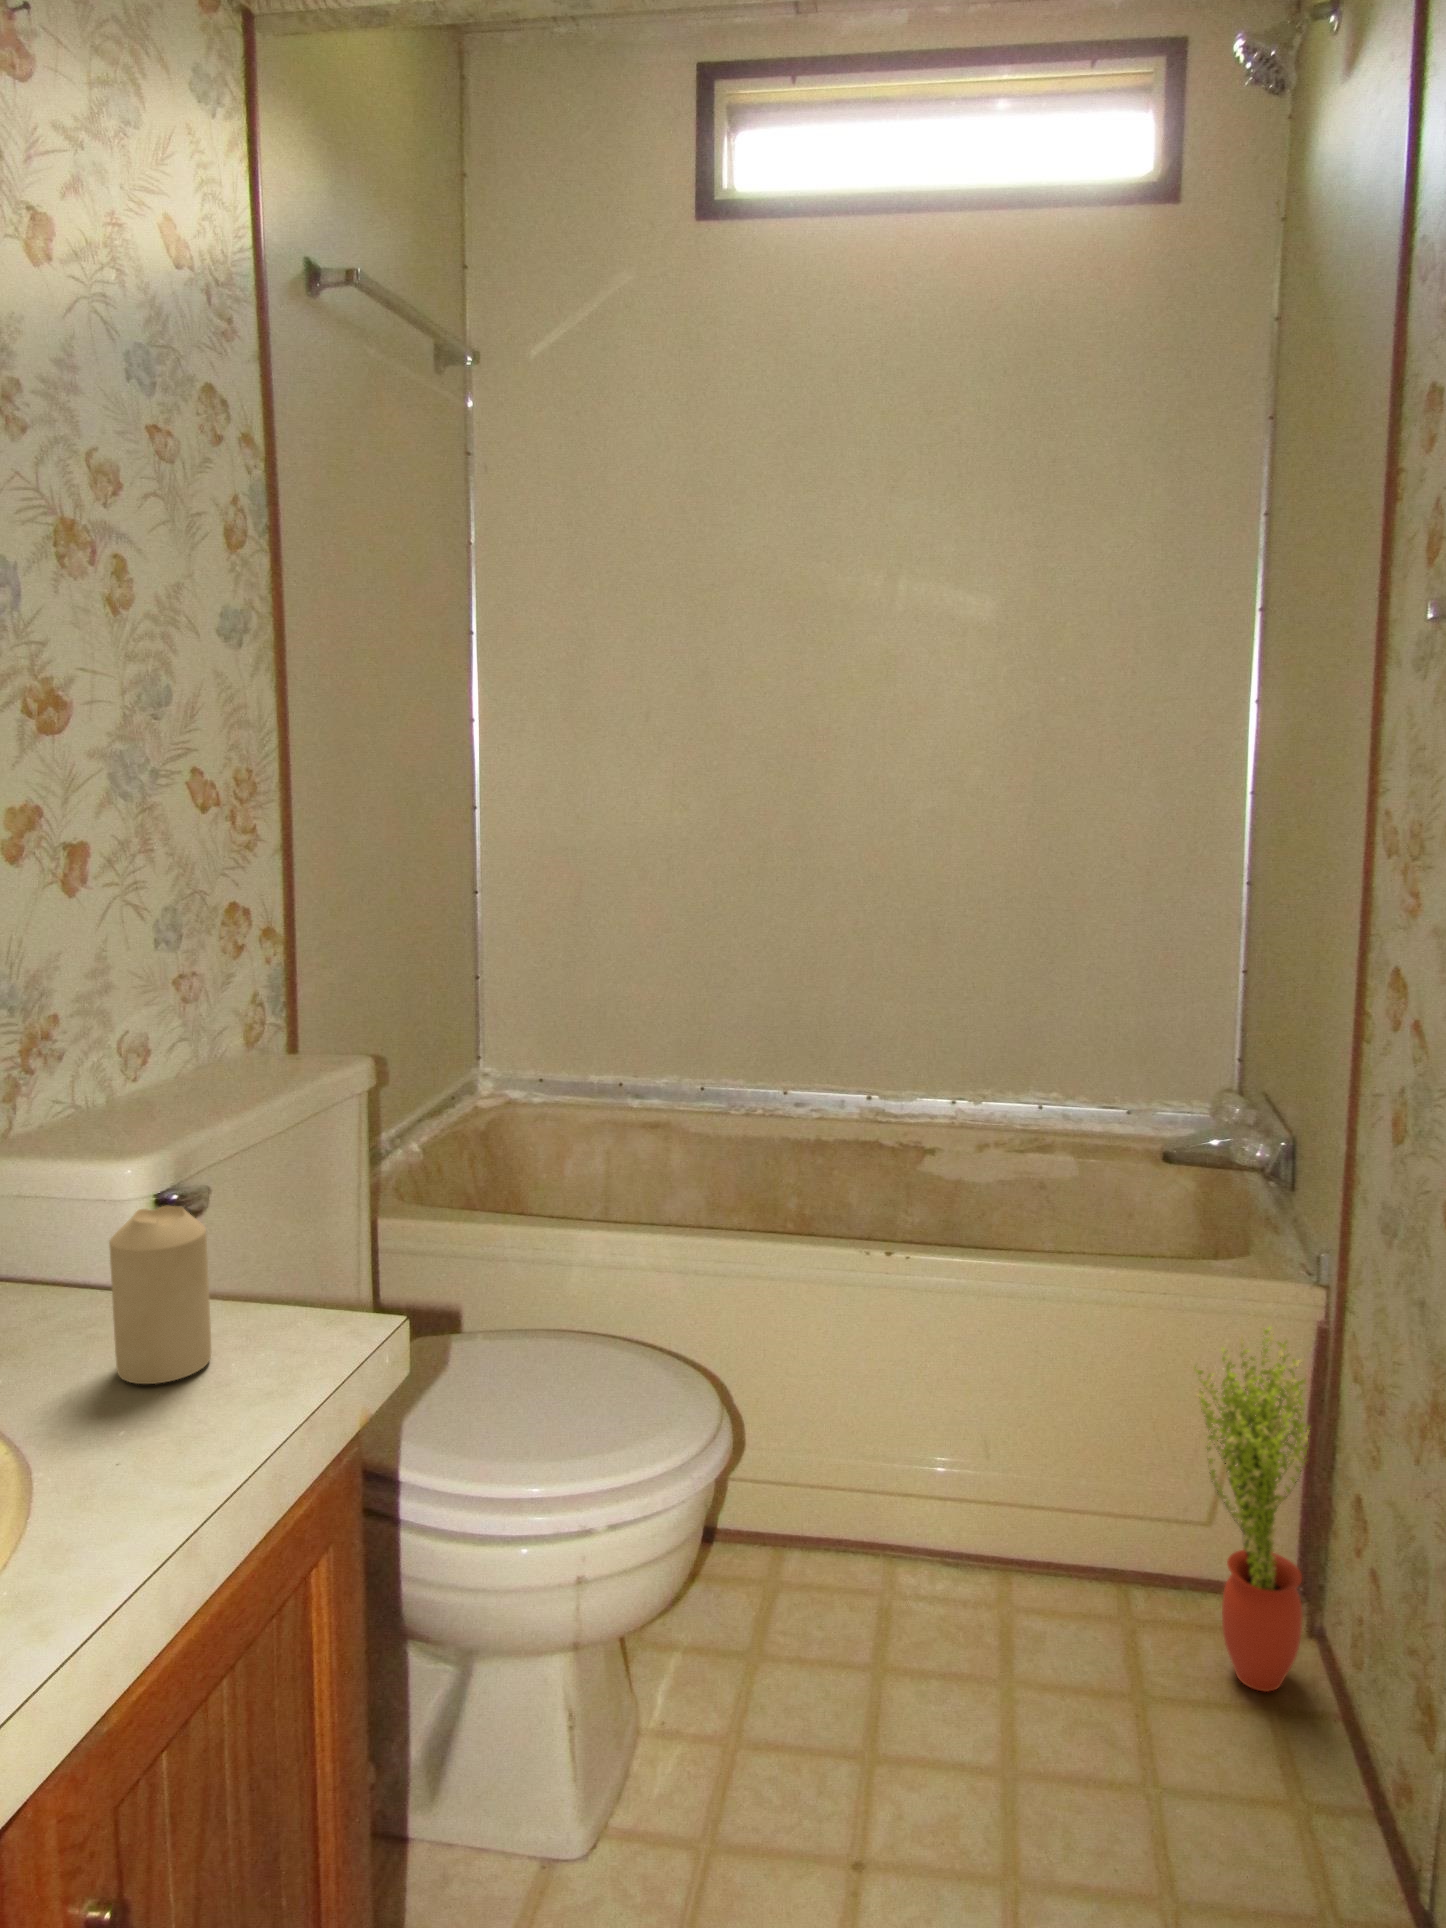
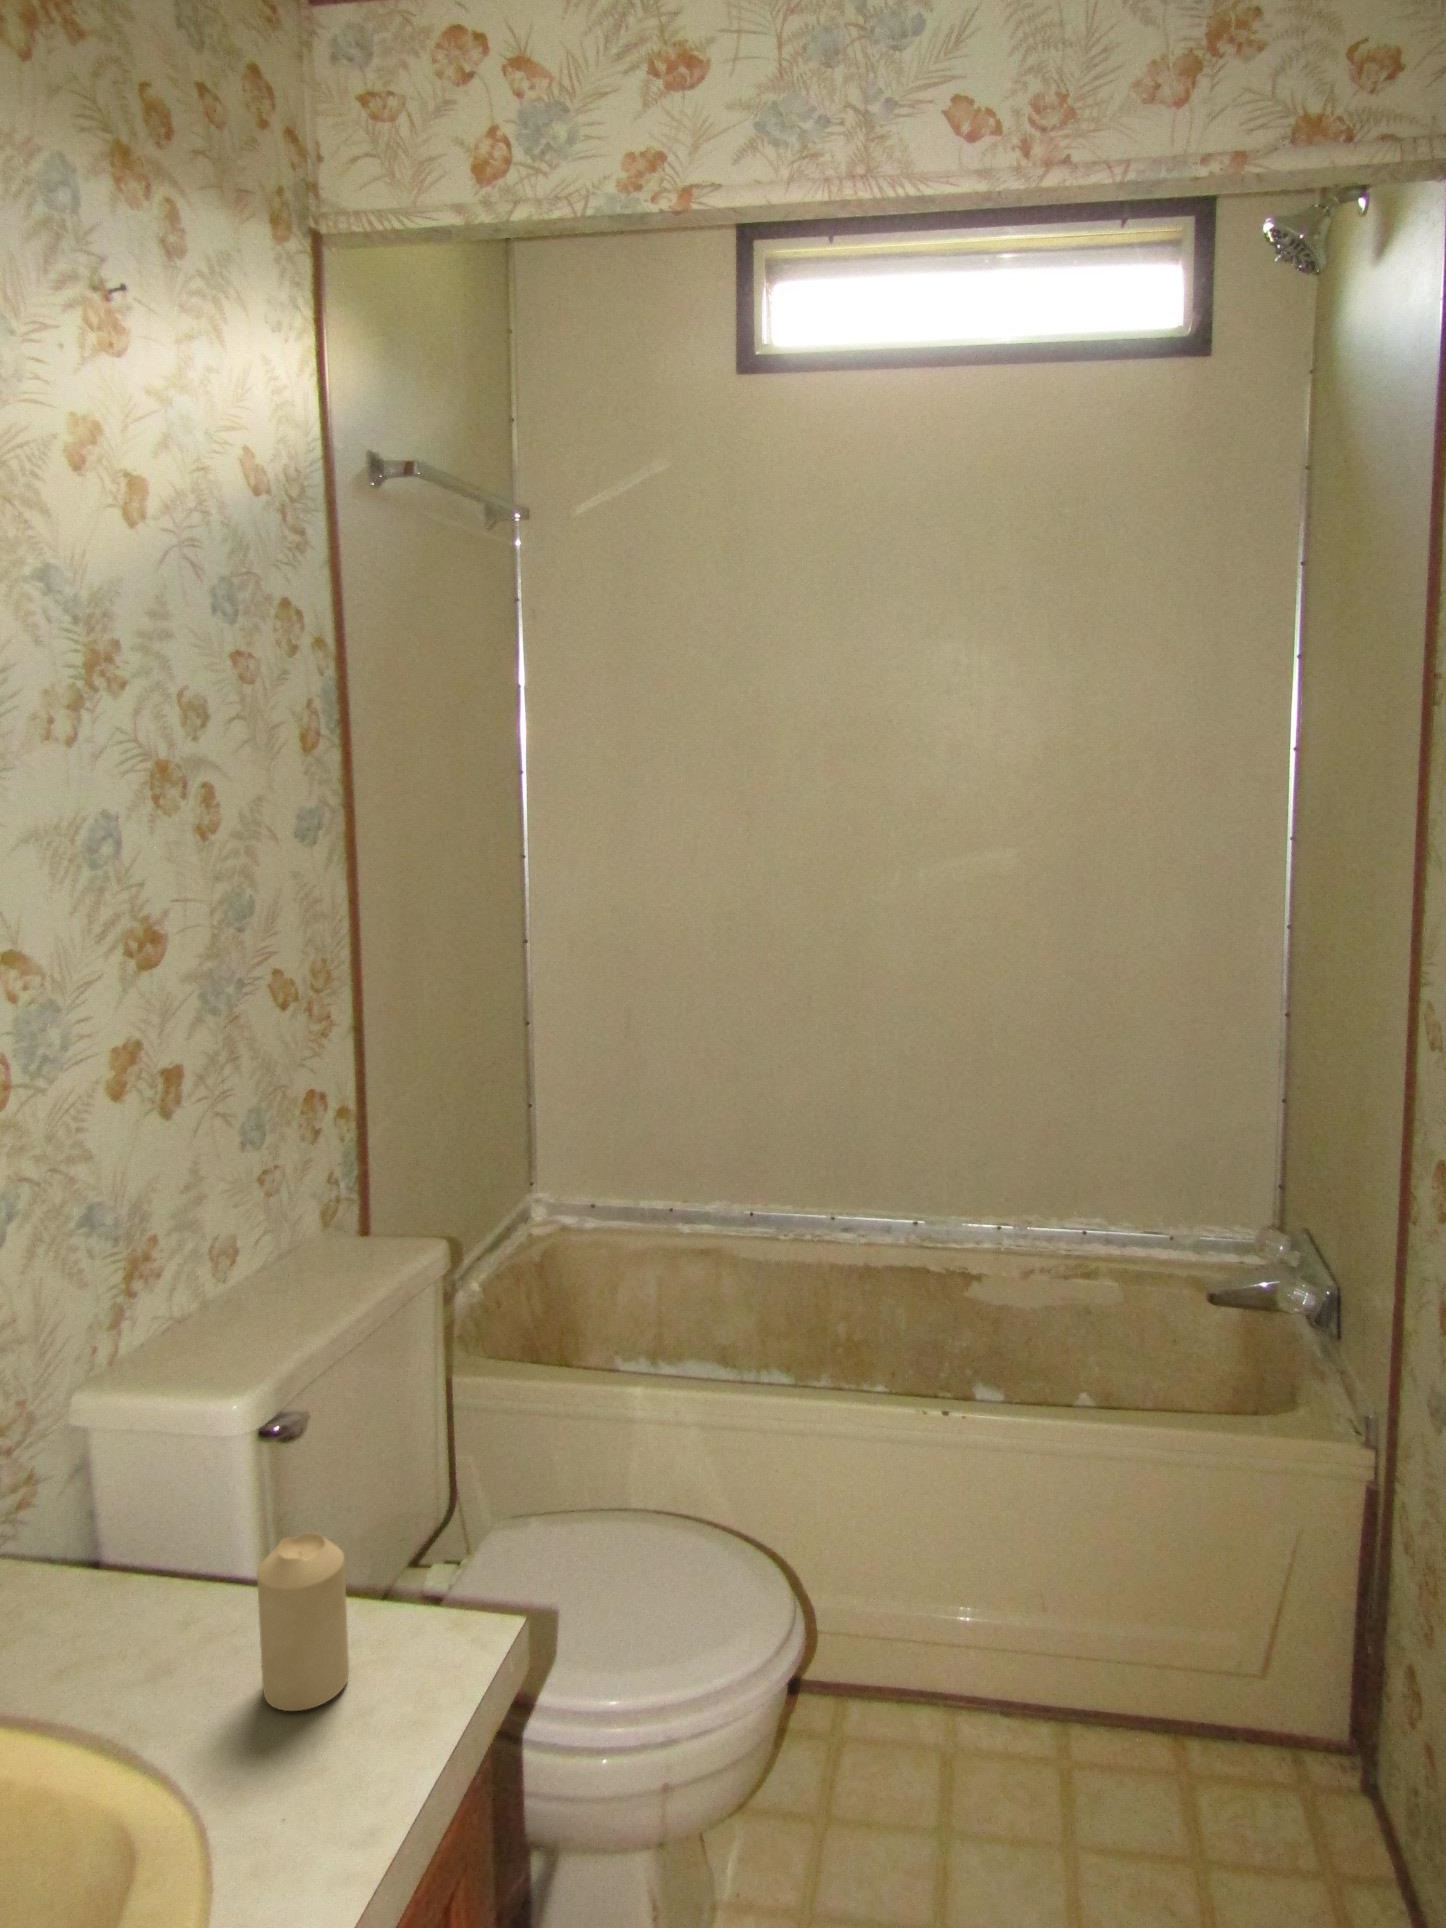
potted plant: present [1195,1327,1310,1691] -> none [1248,1491,1368,1858]

